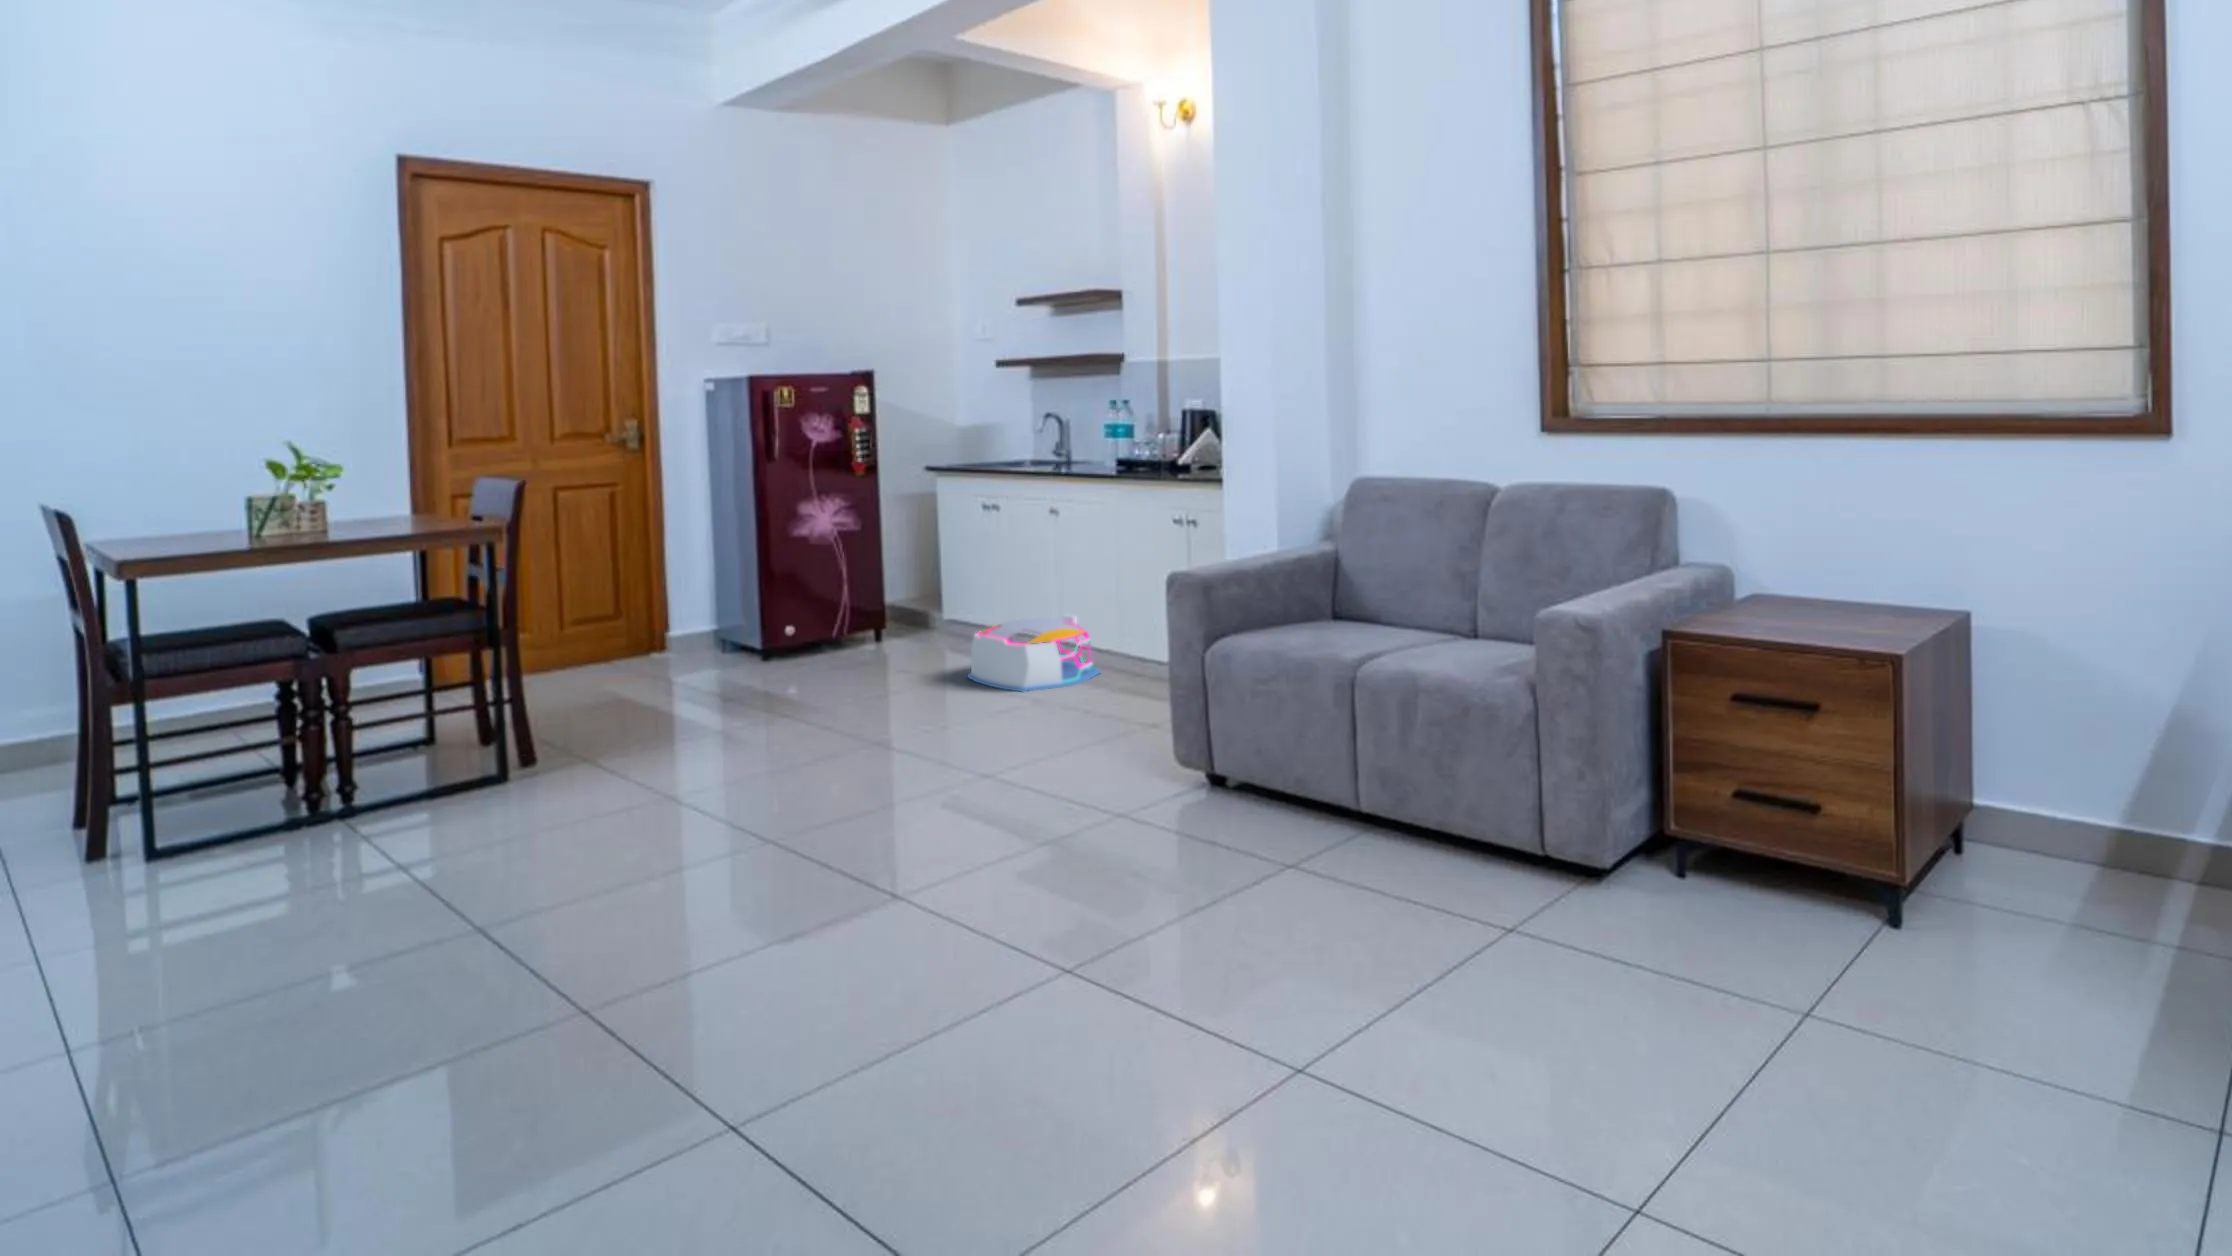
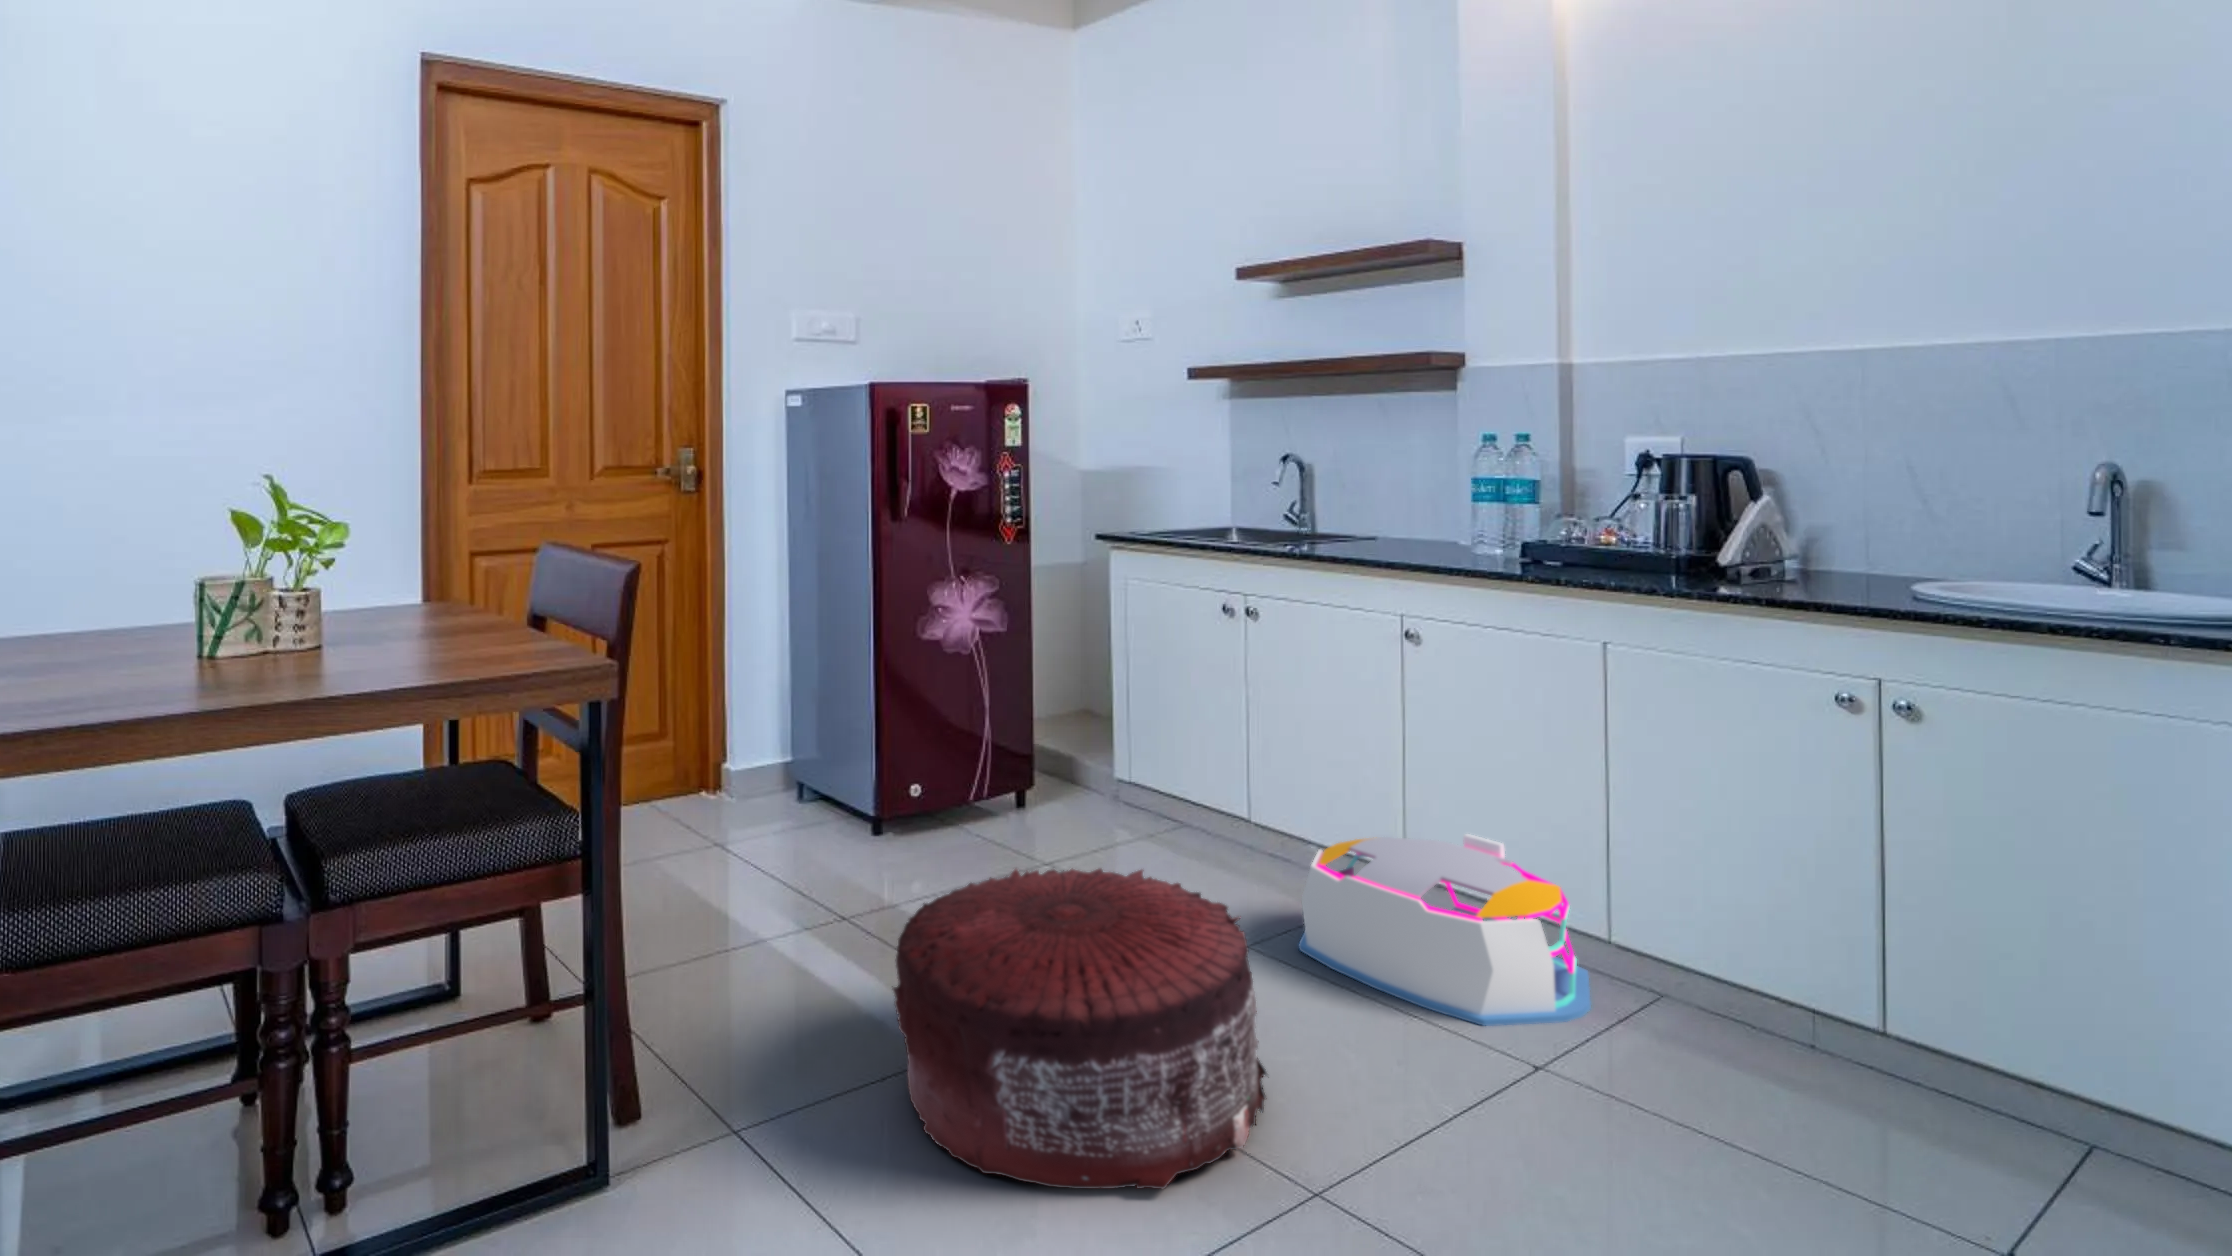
pouf: none [682,631,886,752] -> present [893,869,1267,1189]

